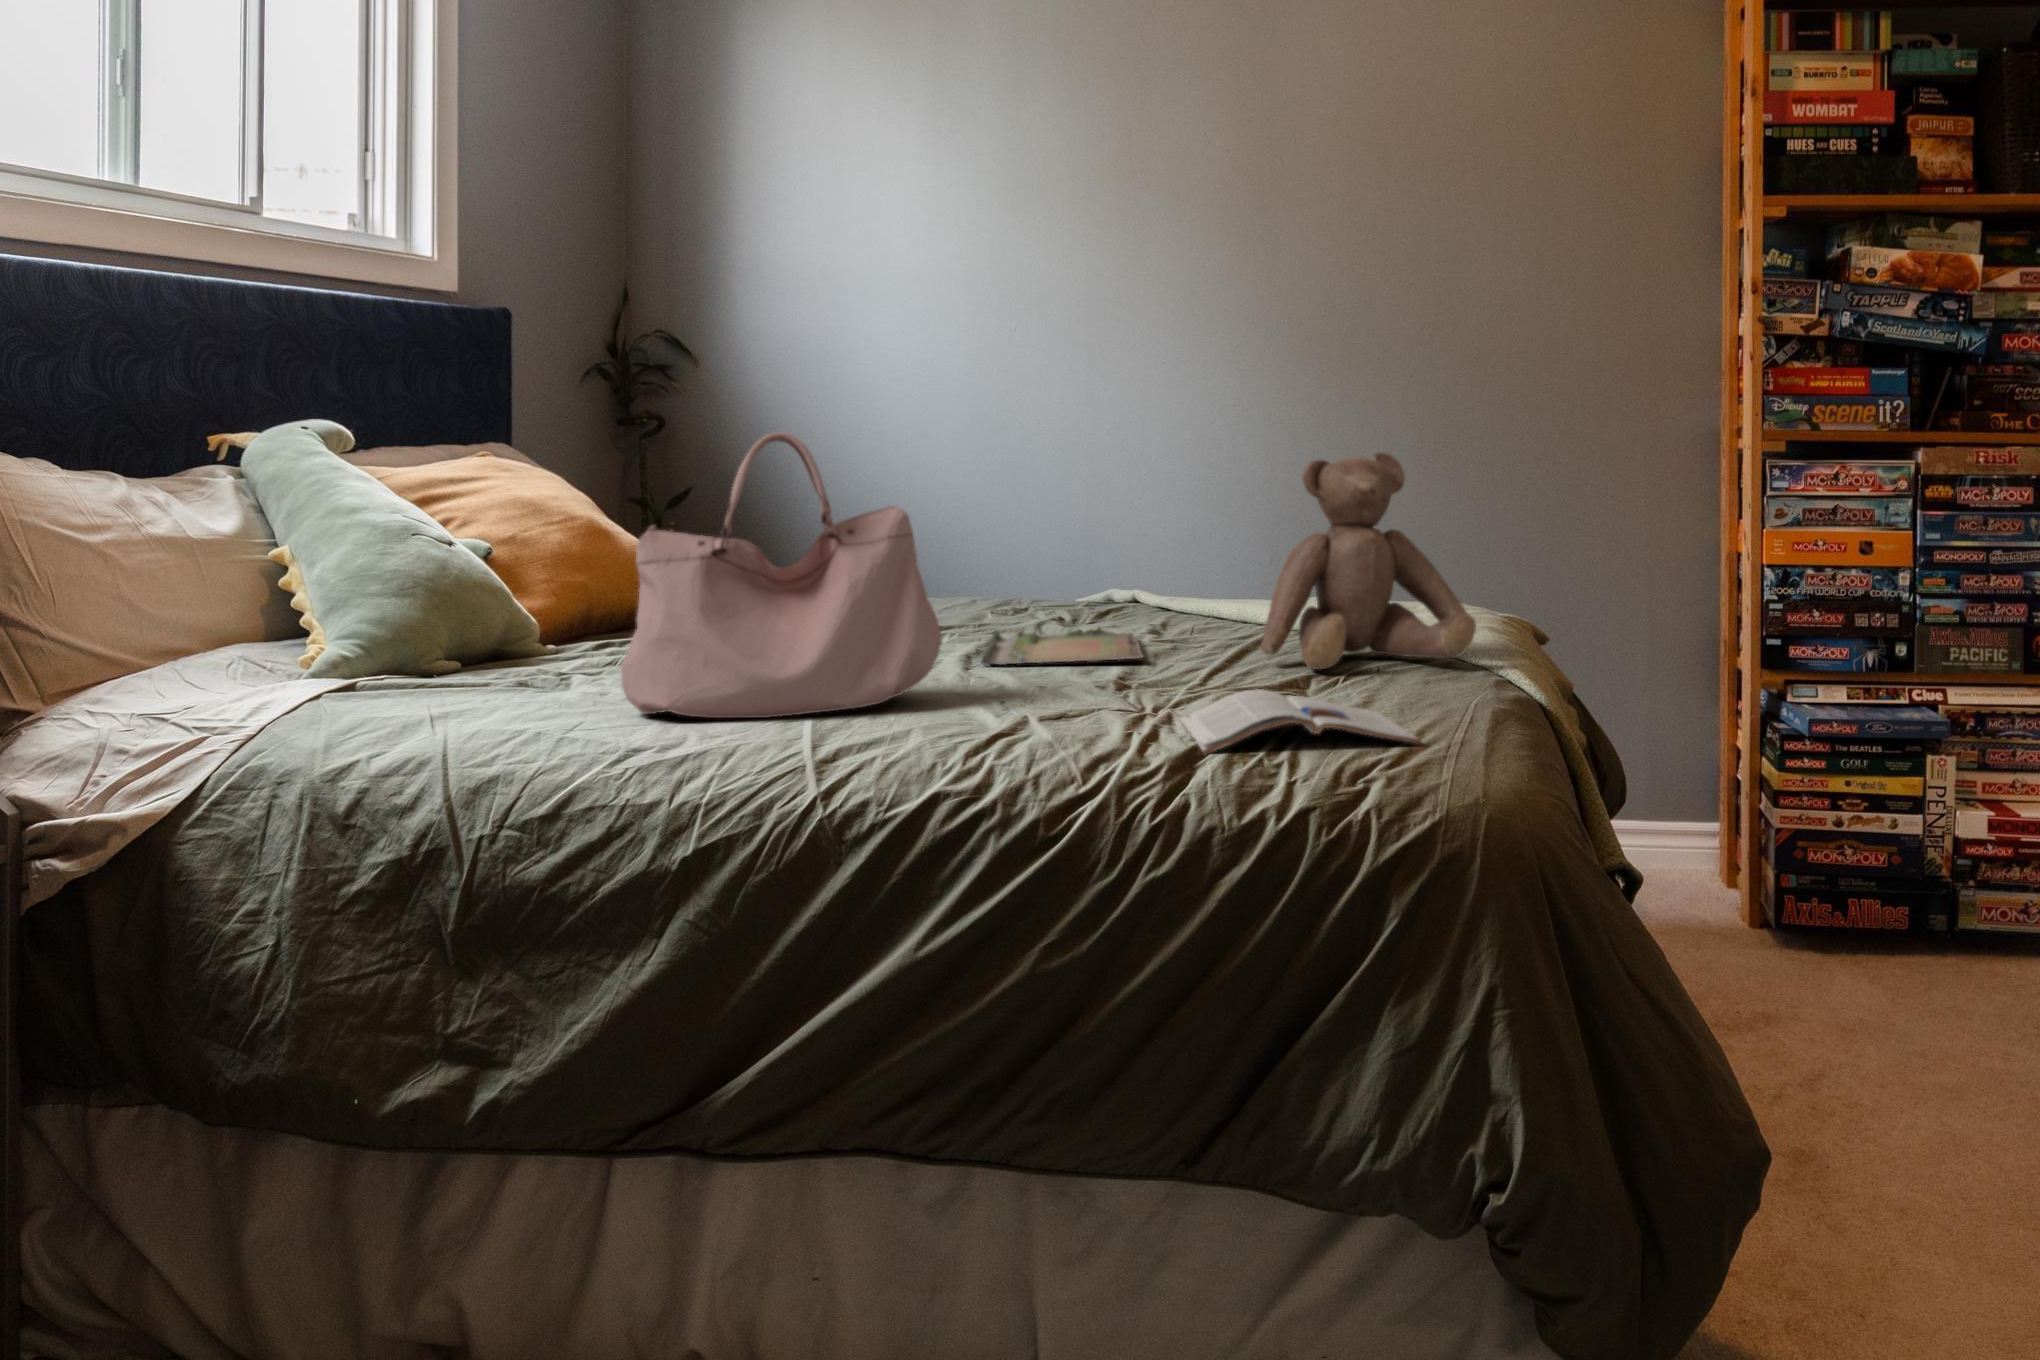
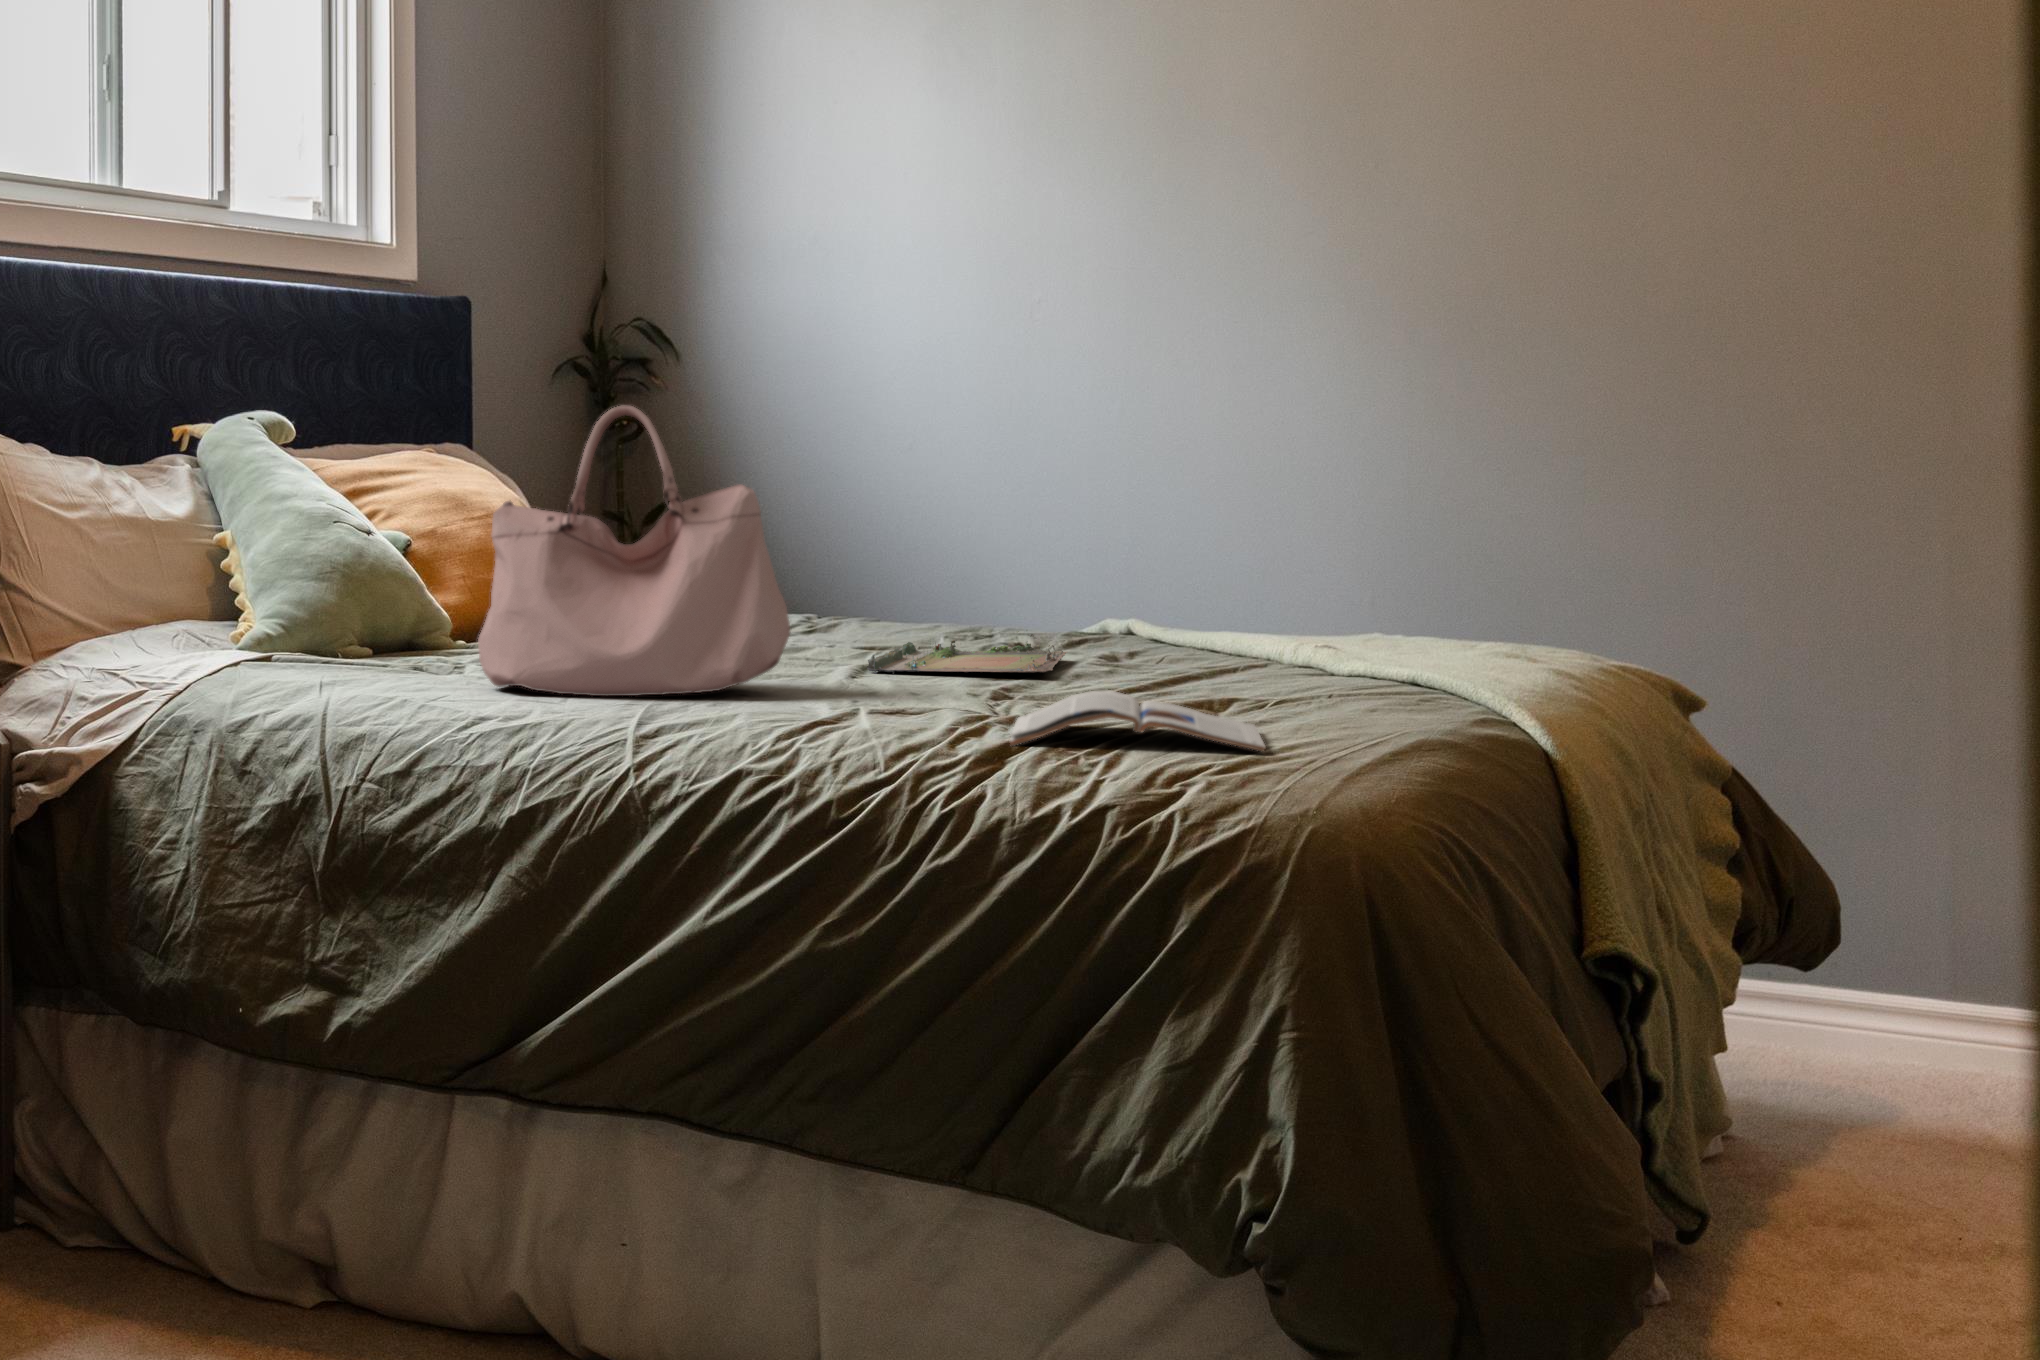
teddy bear: present [1261,453,1476,670] -> none [1182,435,1470,692]

